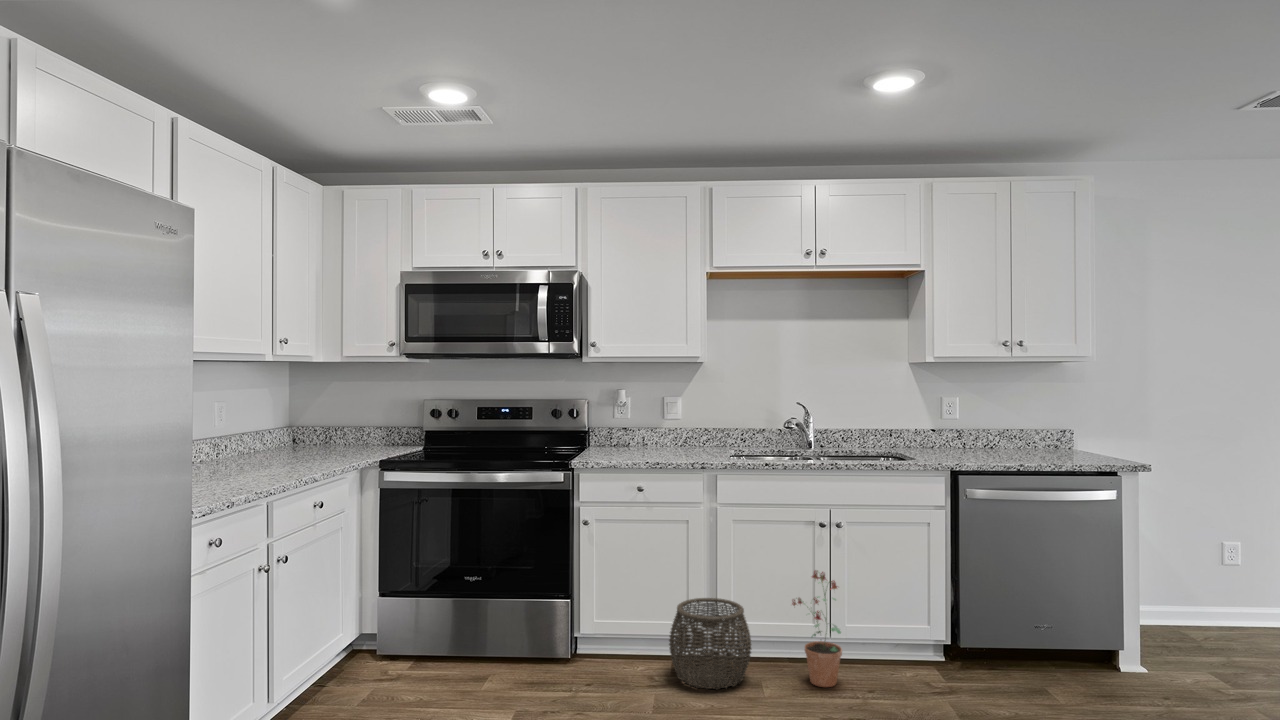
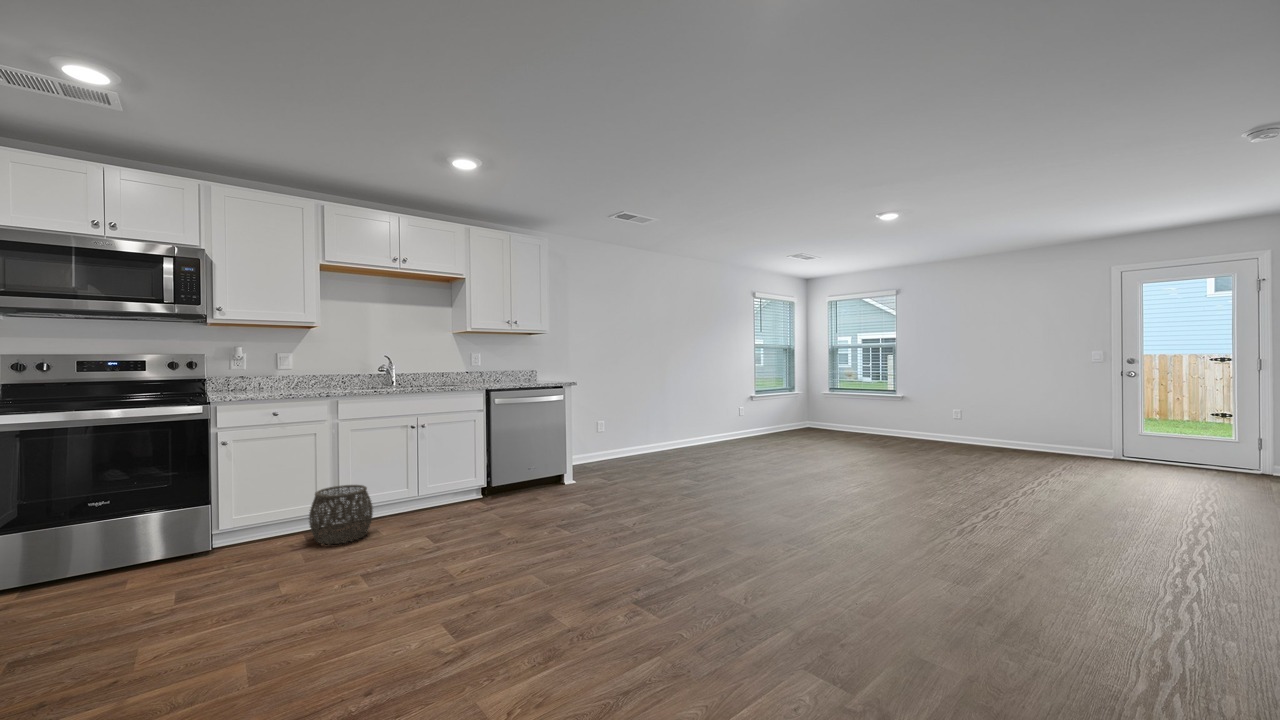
potted plant: present [792,570,842,687] -> none [397,455,435,524]

